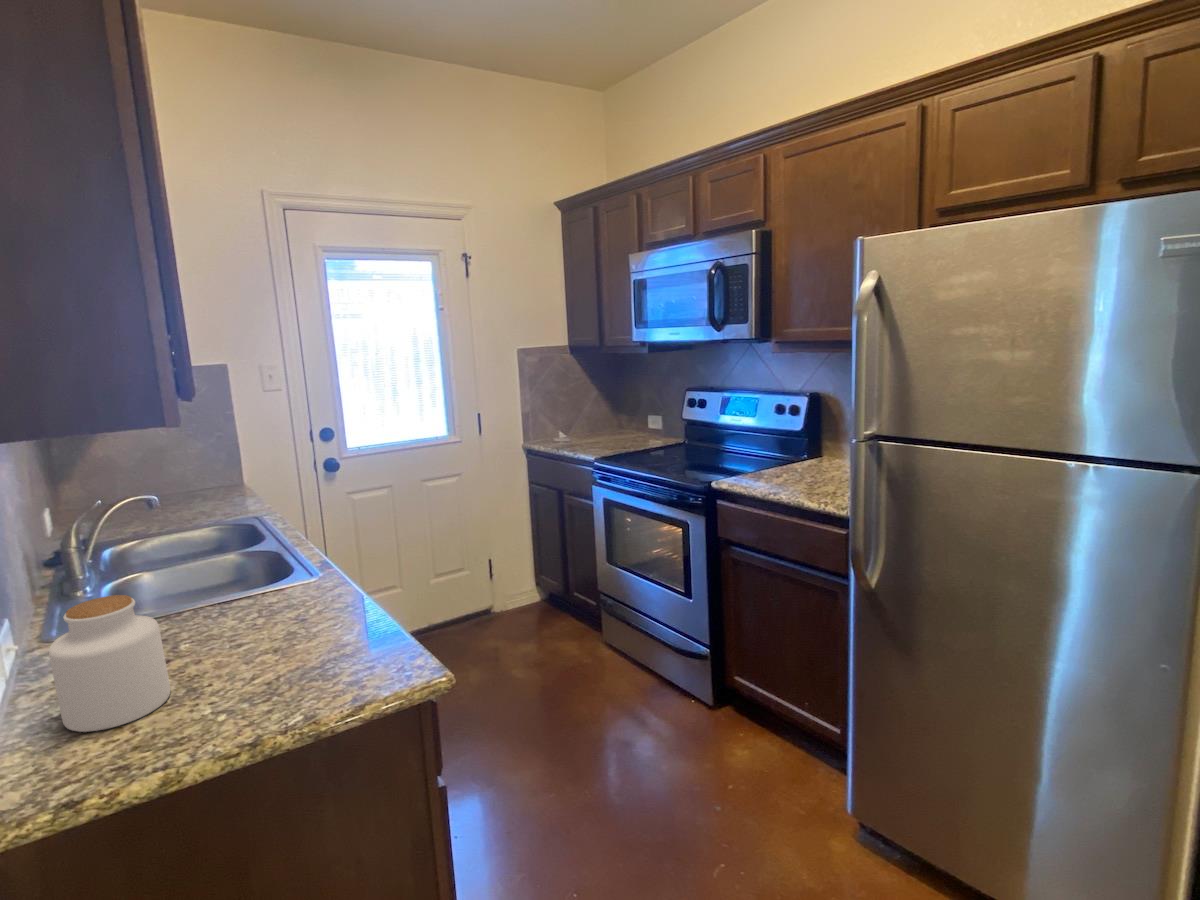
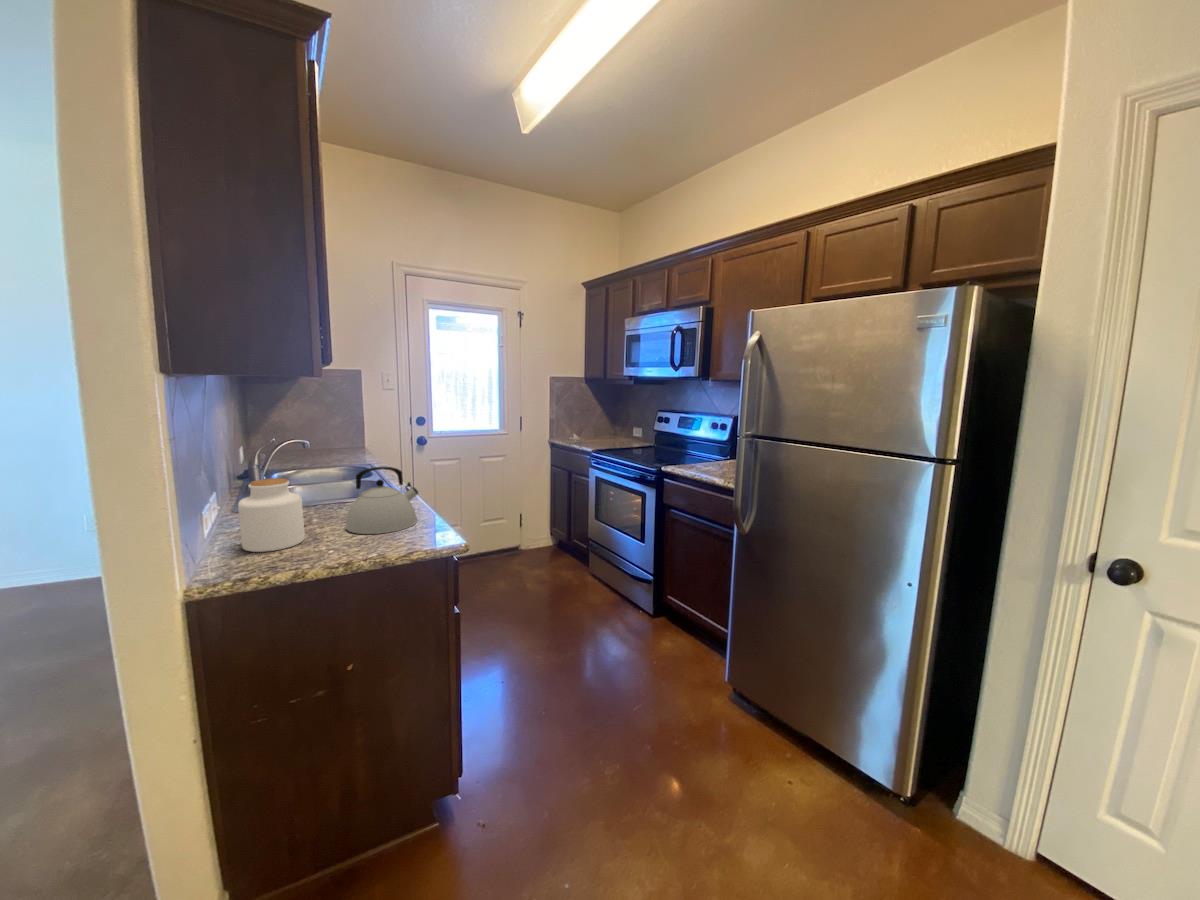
kettle: none [237,551,355,672] -> present [345,467,418,534]

